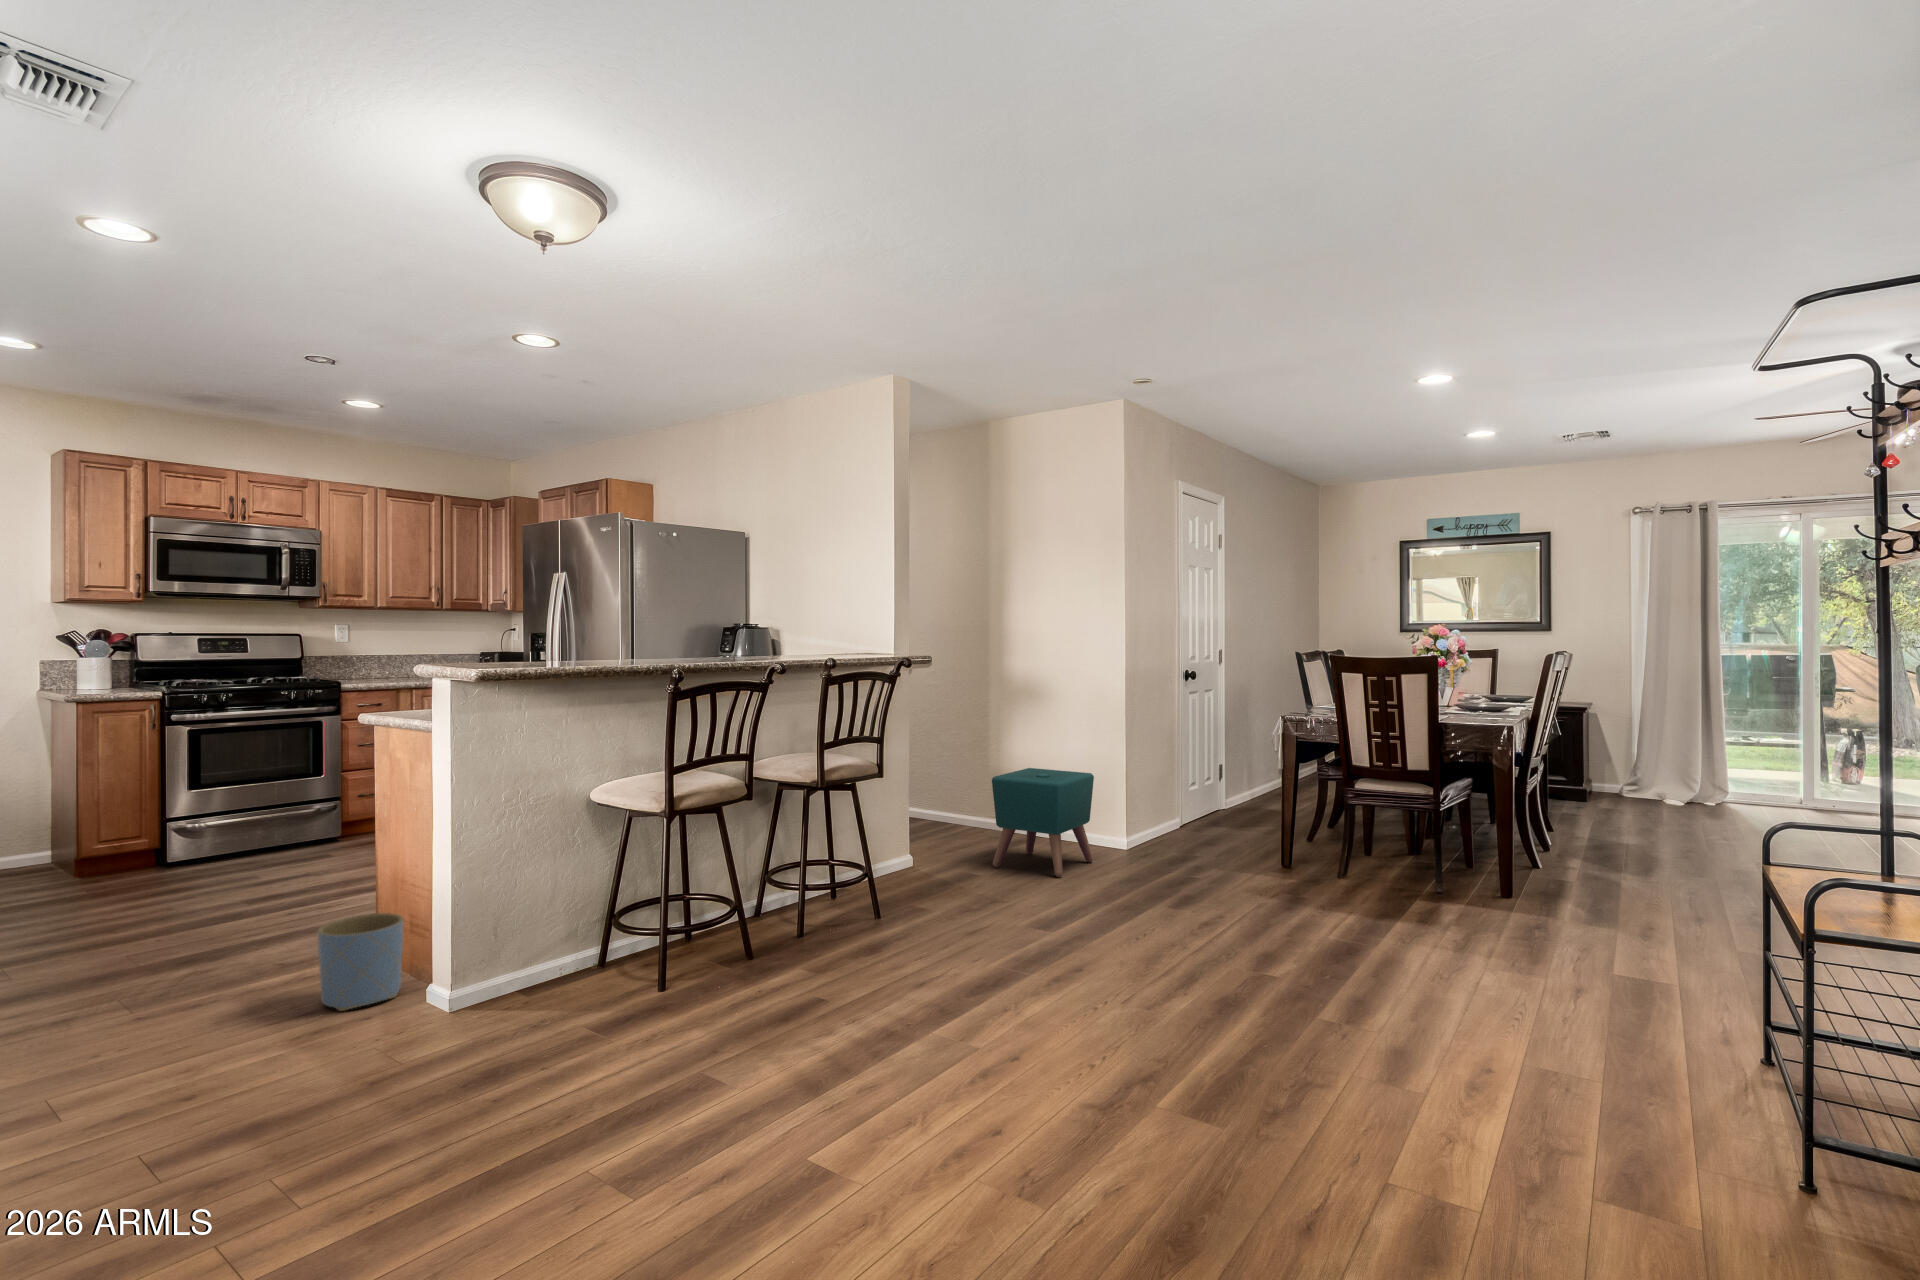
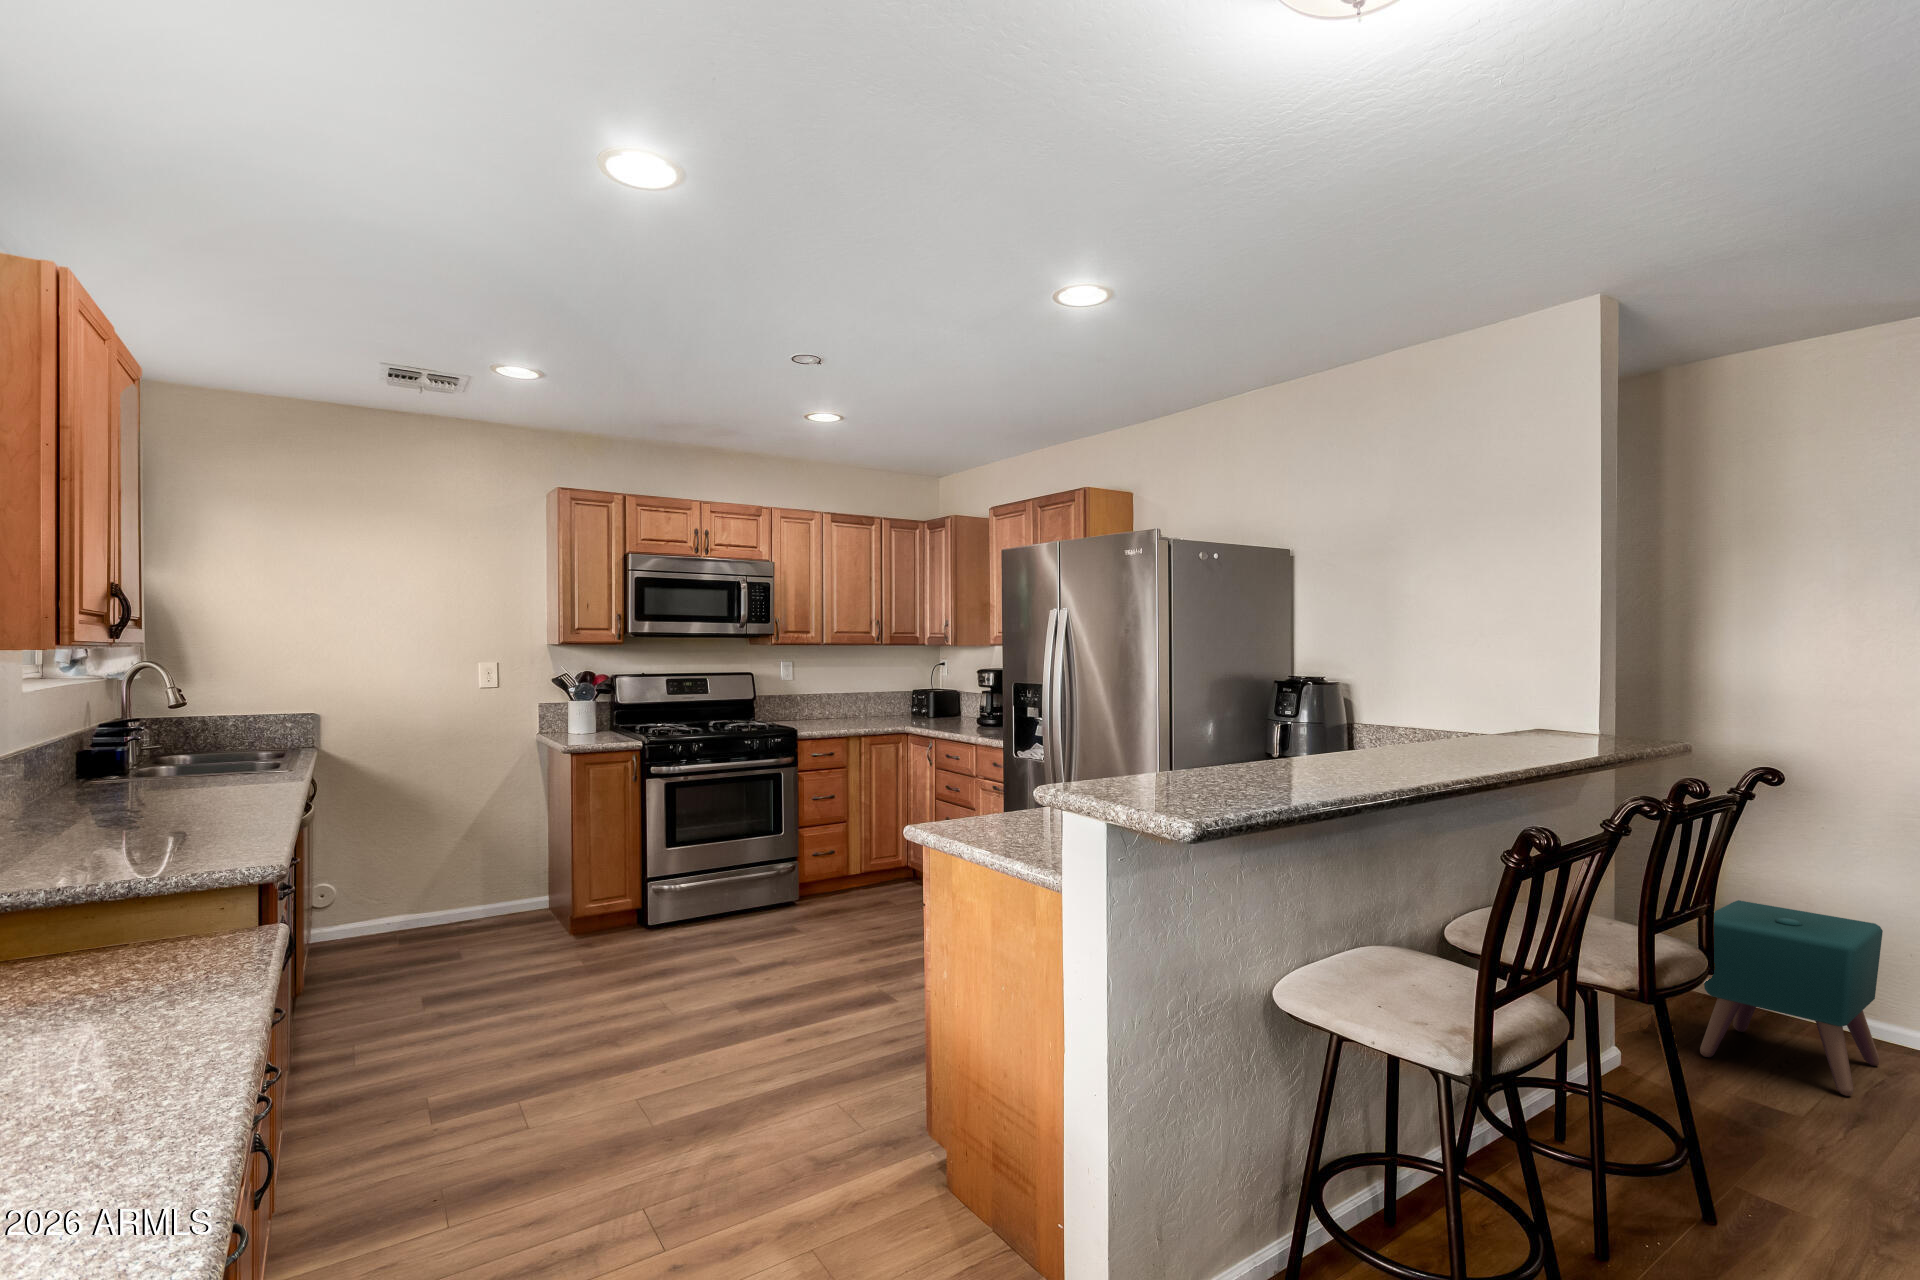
planter: present [317,913,404,1011] -> none [875,1088,971,1232]

